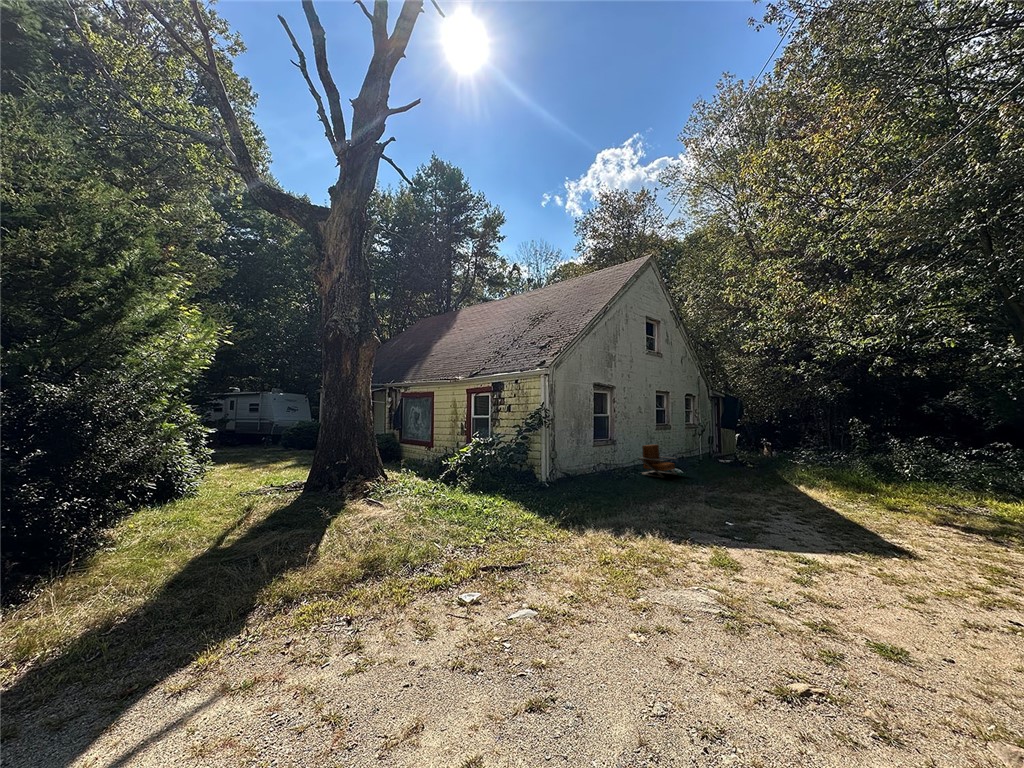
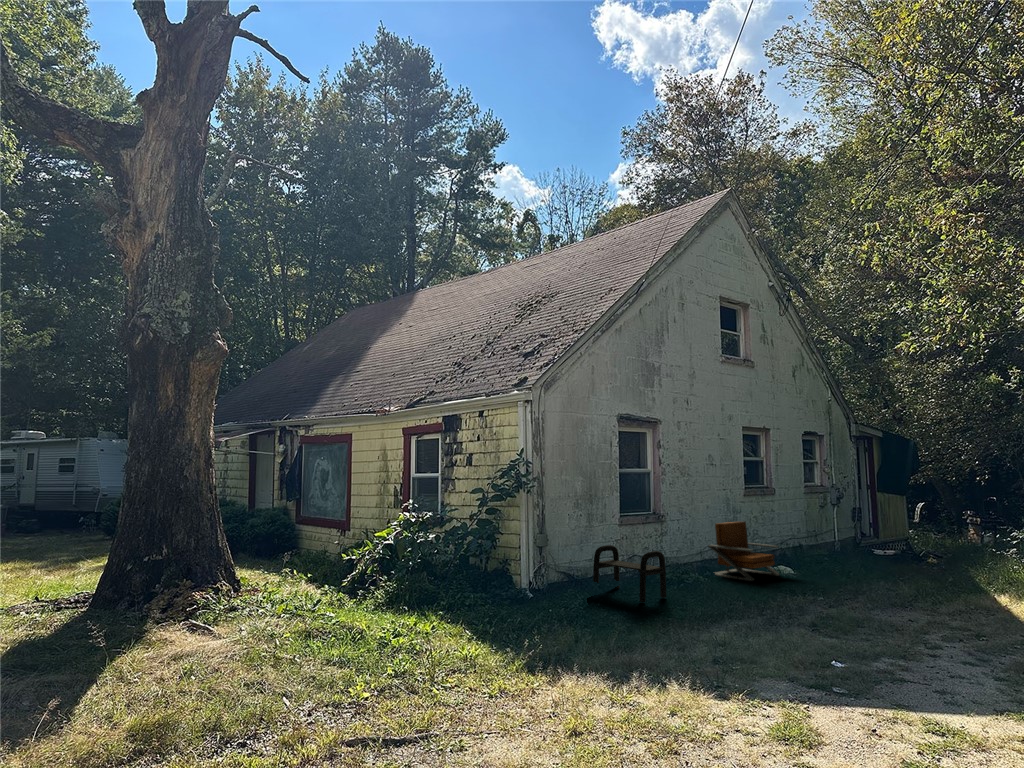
bench: none [580,457,622,489] -> present [593,545,666,602]

